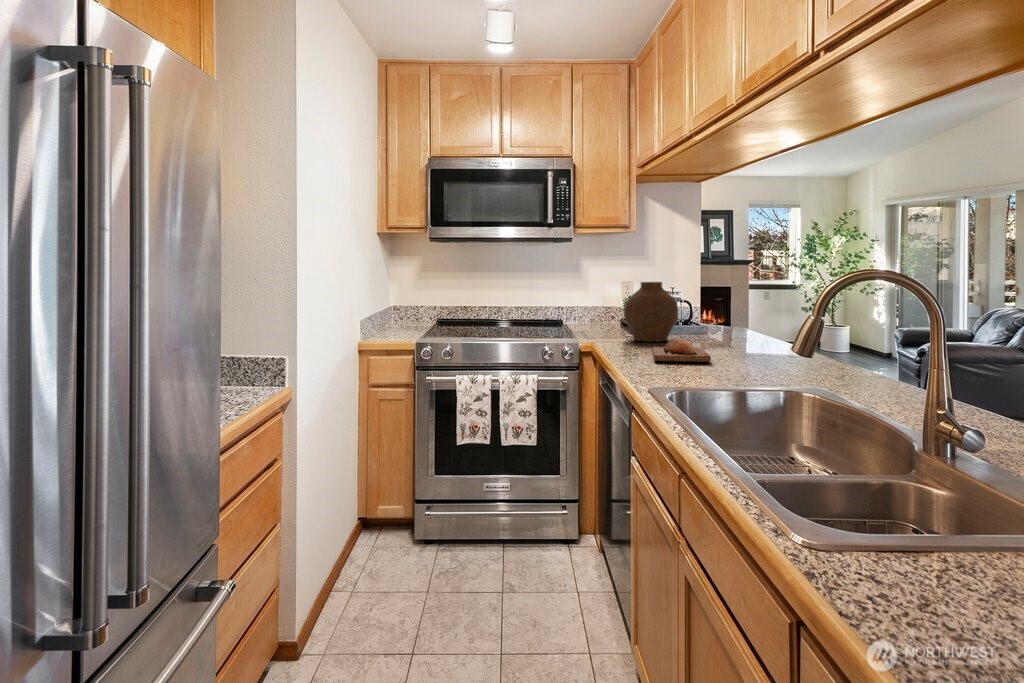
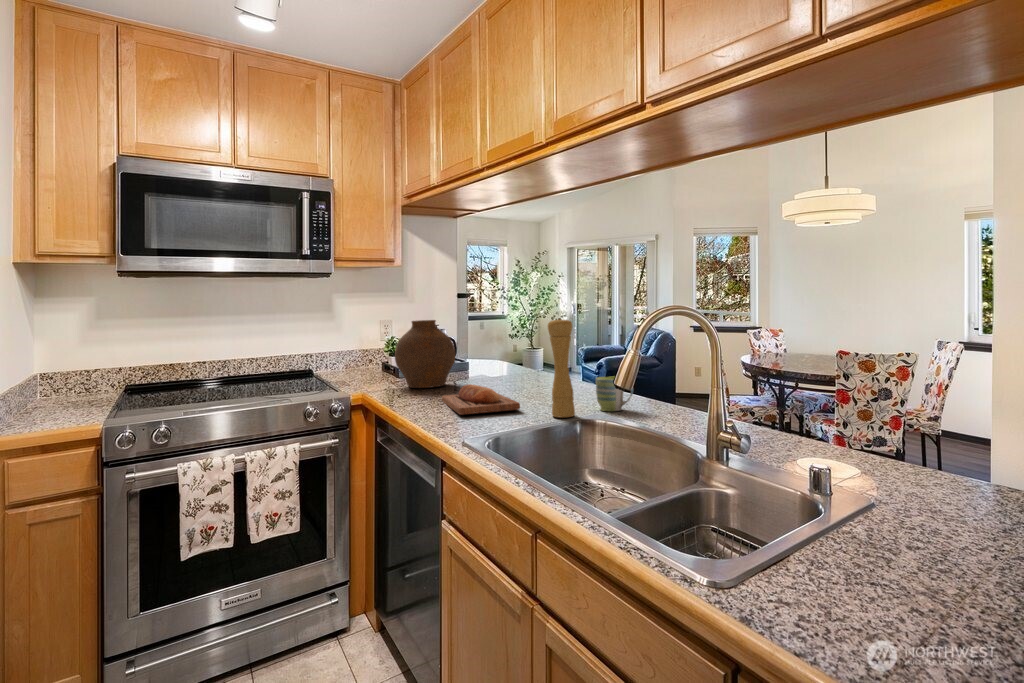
pepper mill: none [735,282,760,371] -> present [548,318,575,418]
mug: none [784,339,821,371] -> present [596,376,633,411]

